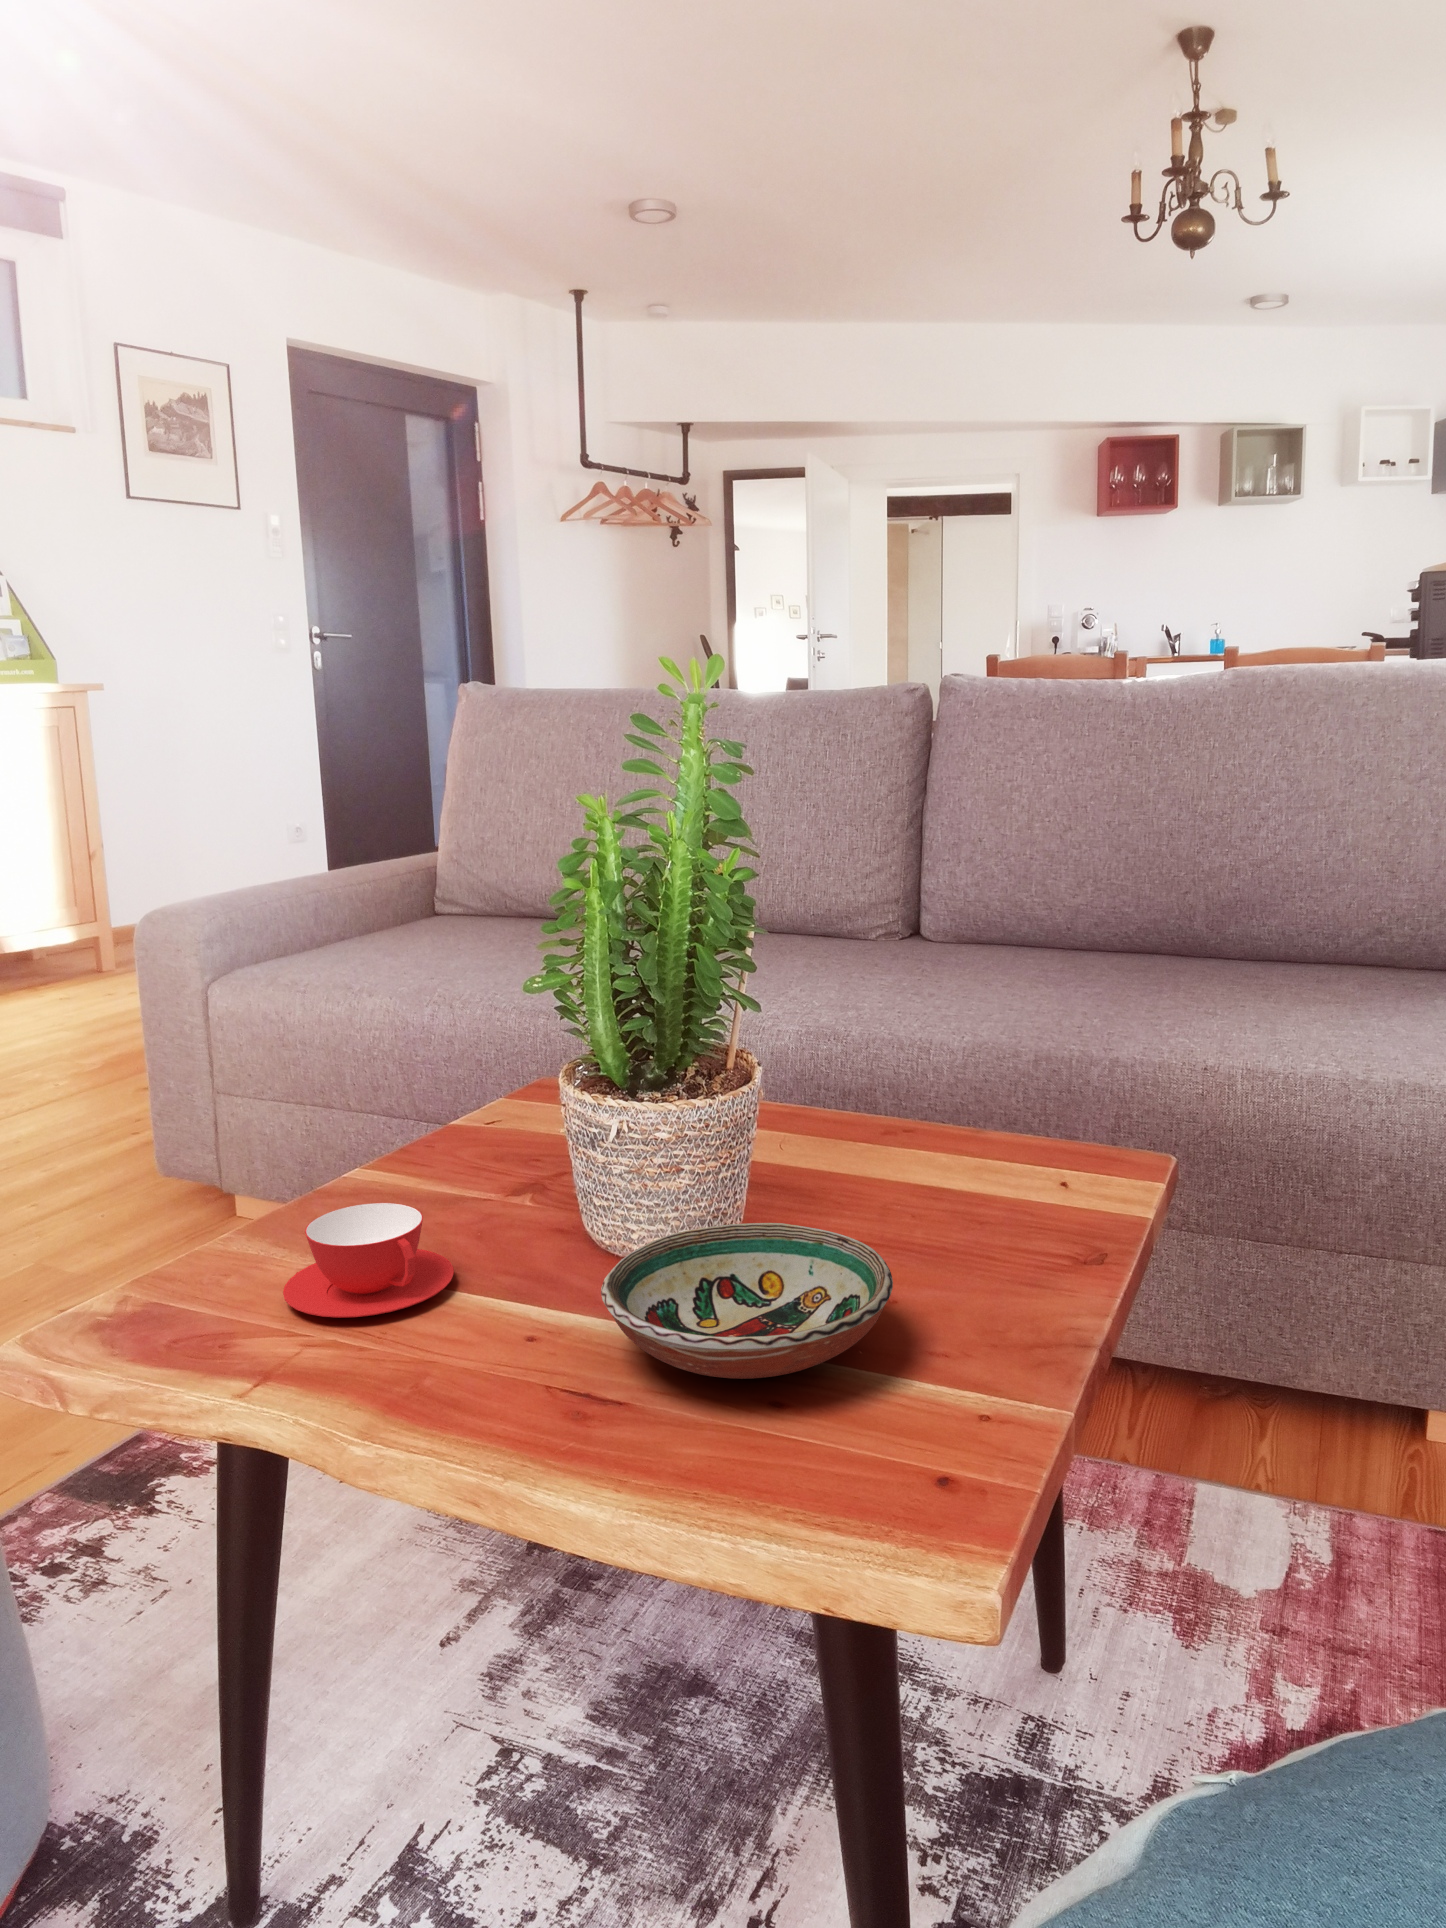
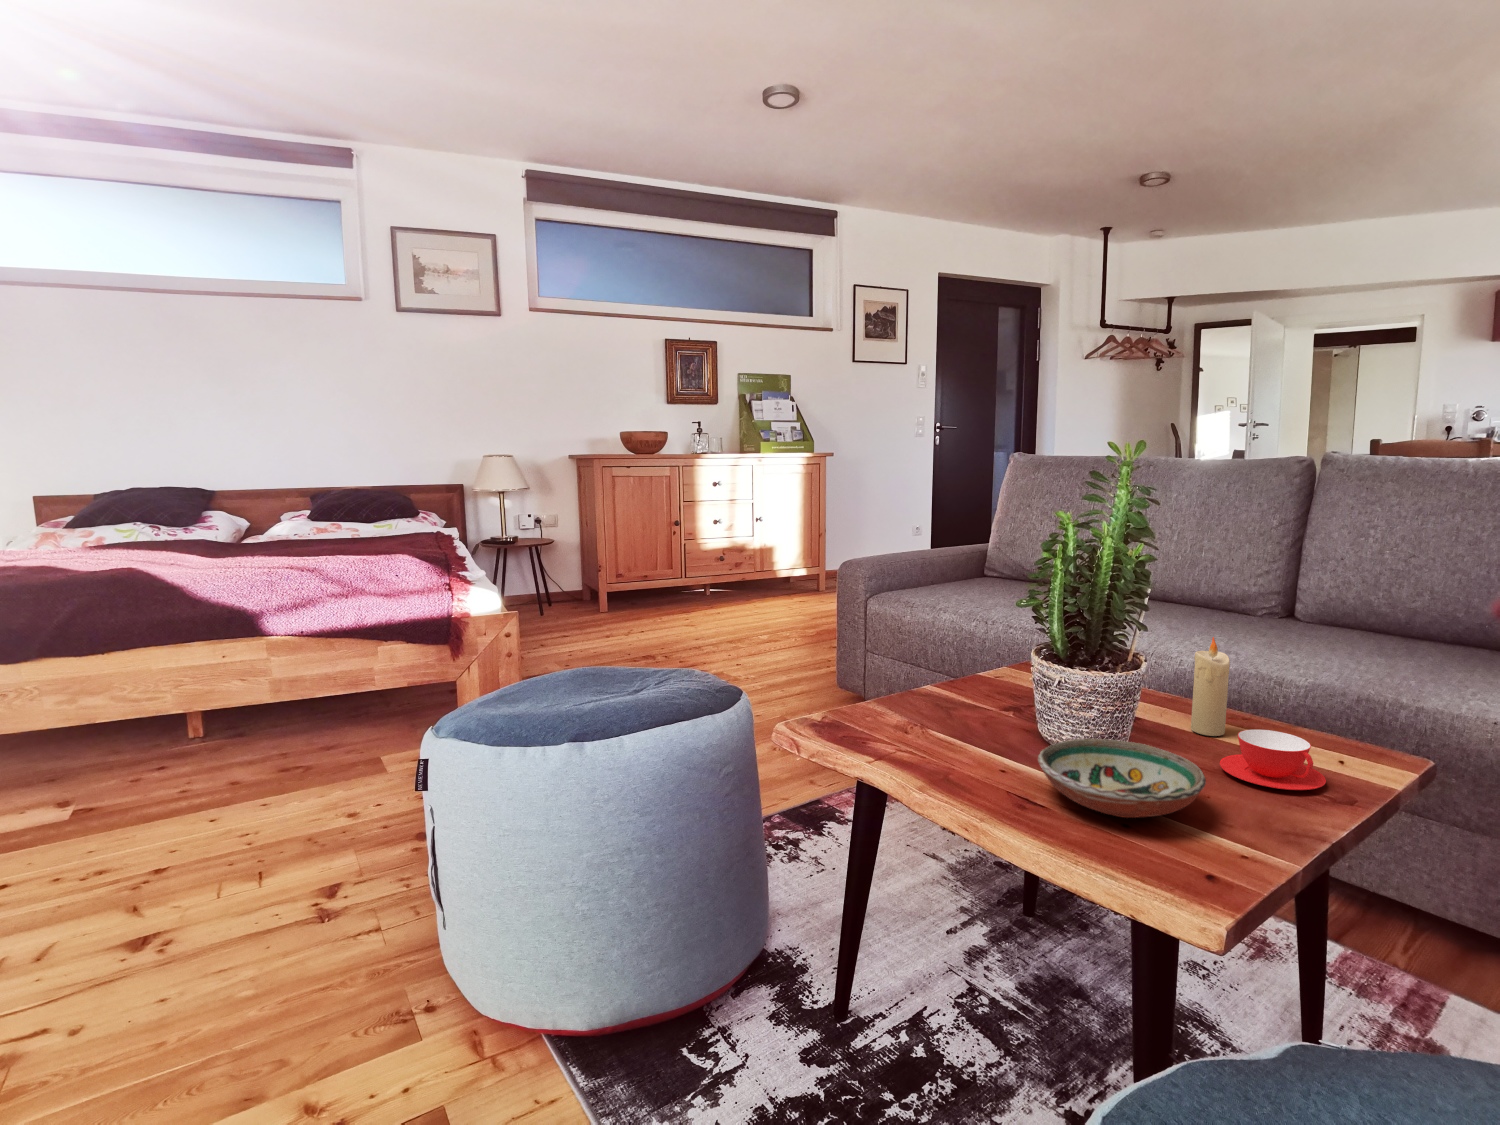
candle: none [829,1002,884,1175] -> present [1191,637,1230,736]
teacup: present [283,1203,453,1318] -> present [1220,729,1326,790]

